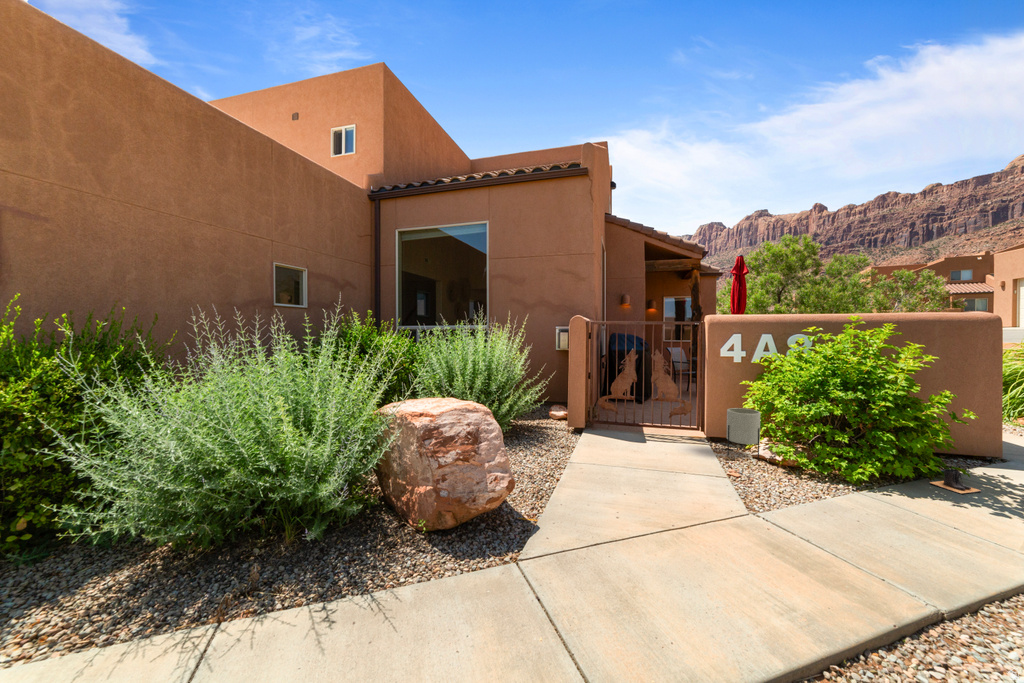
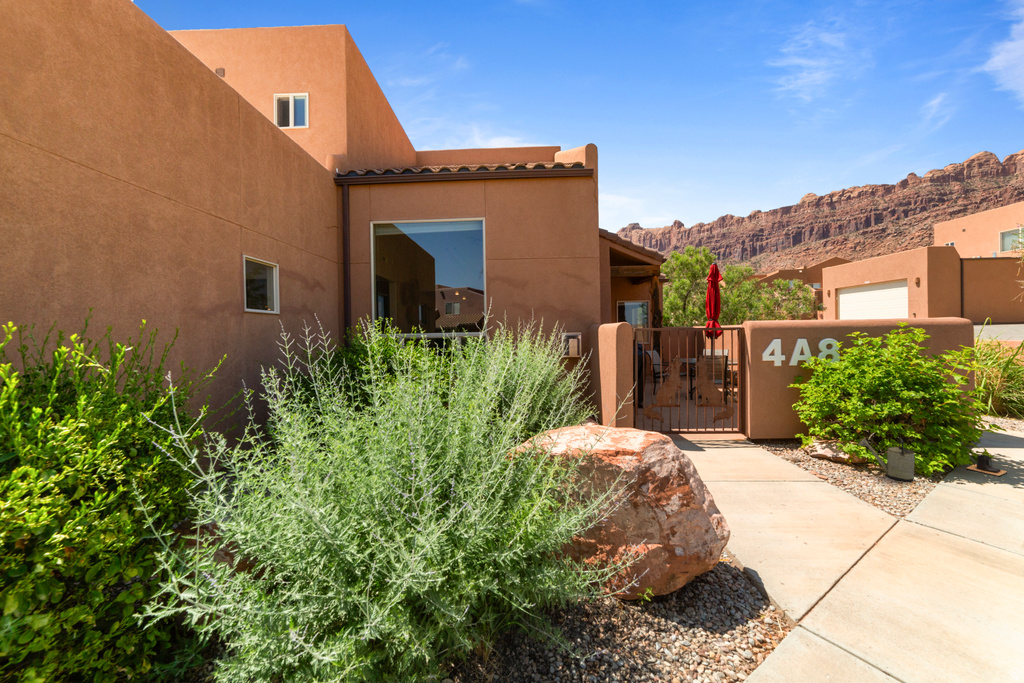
planter: present [726,408,760,458] -> none [783,411,817,458]
watering can: none [785,438,845,487] -> present [858,438,918,482]

